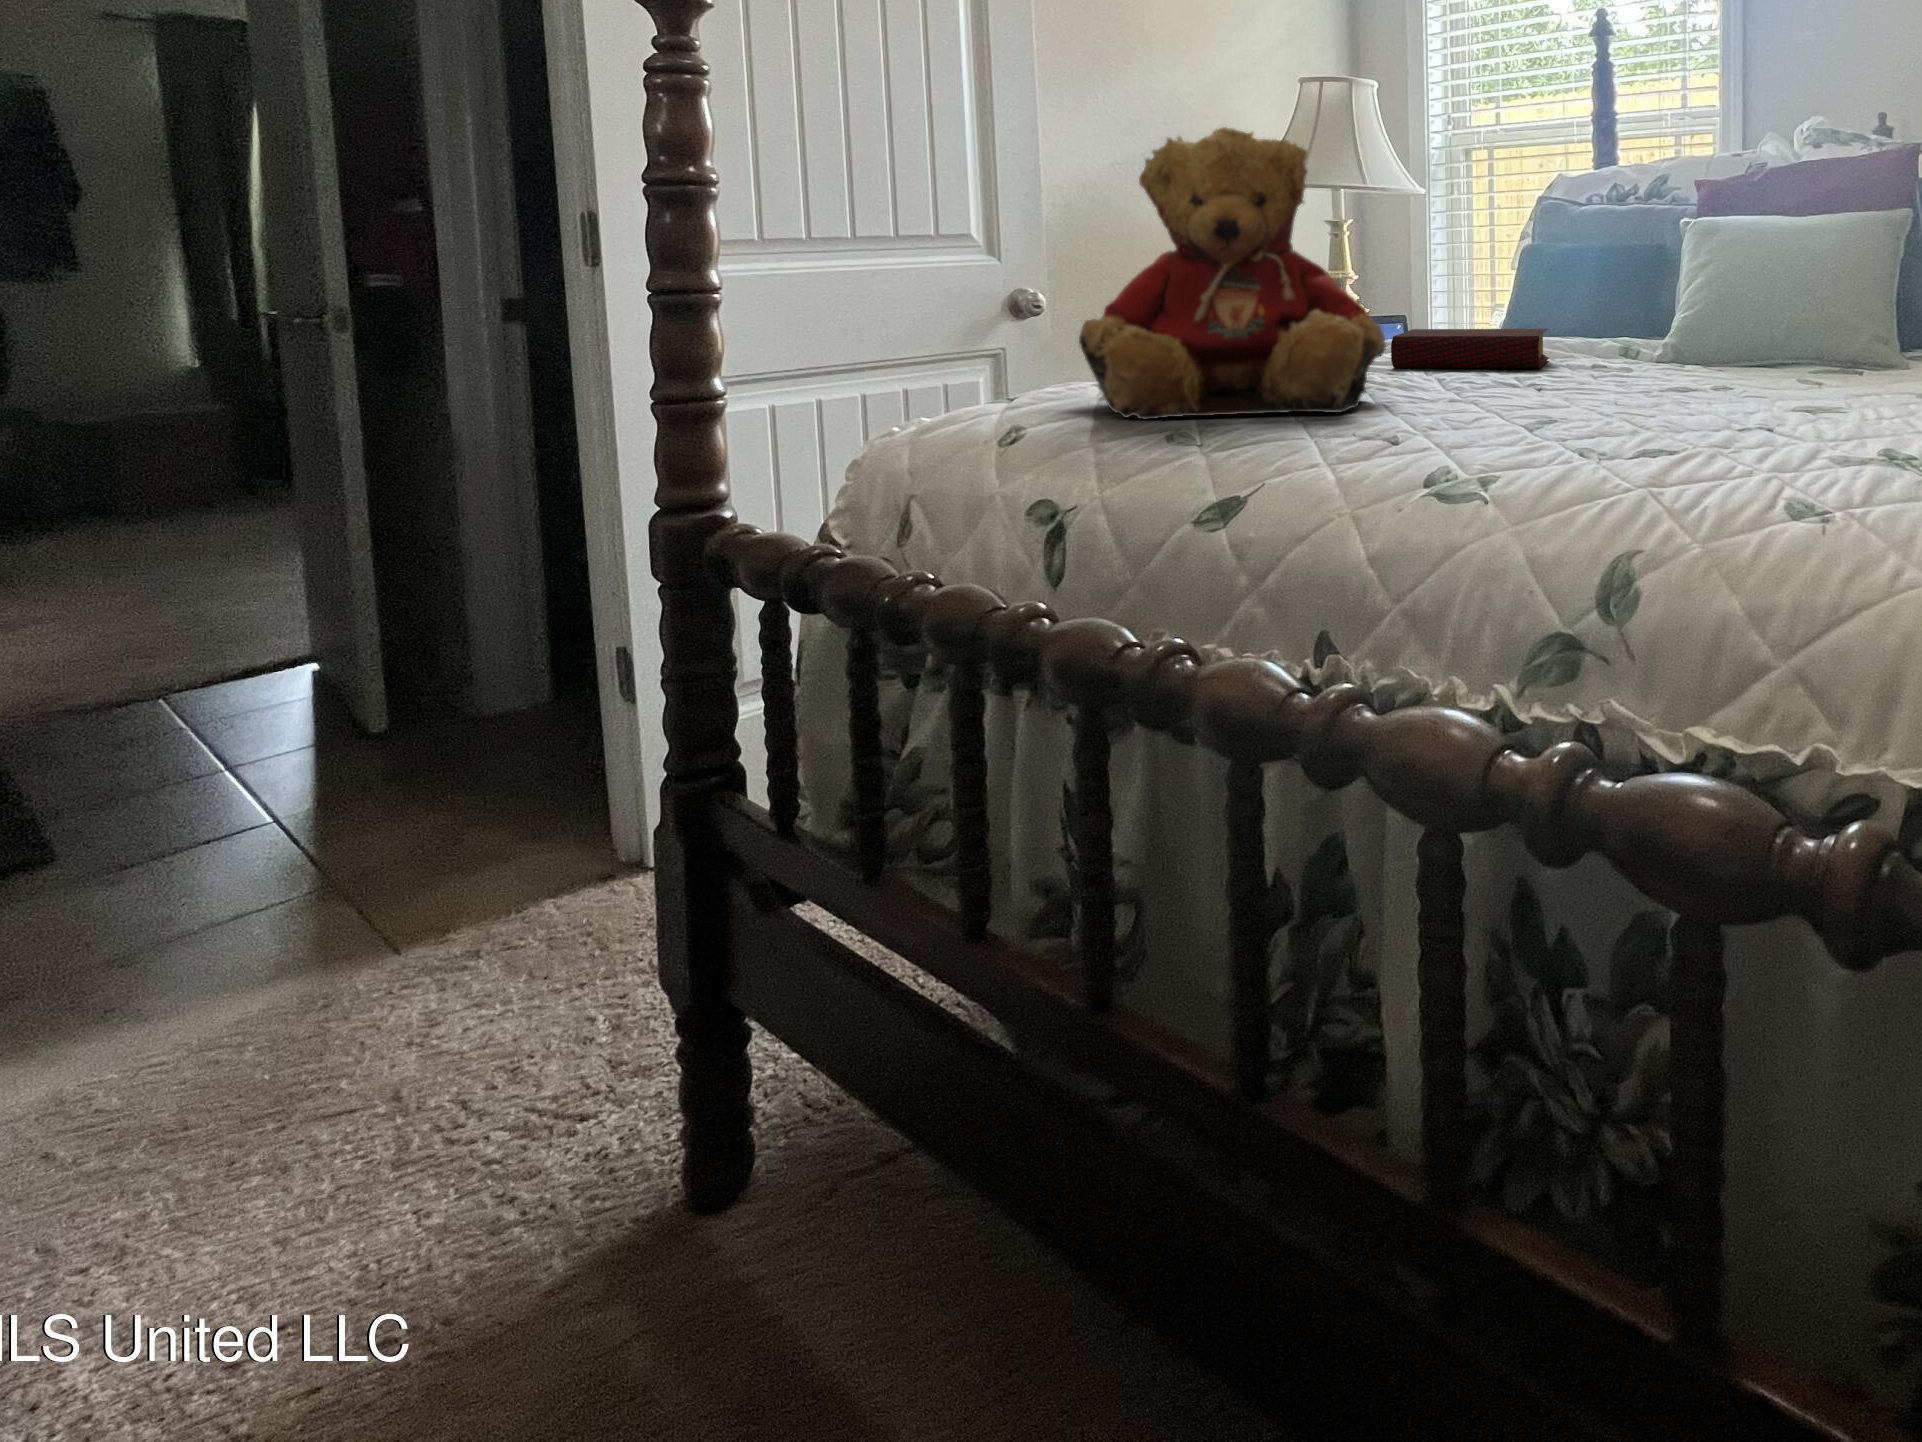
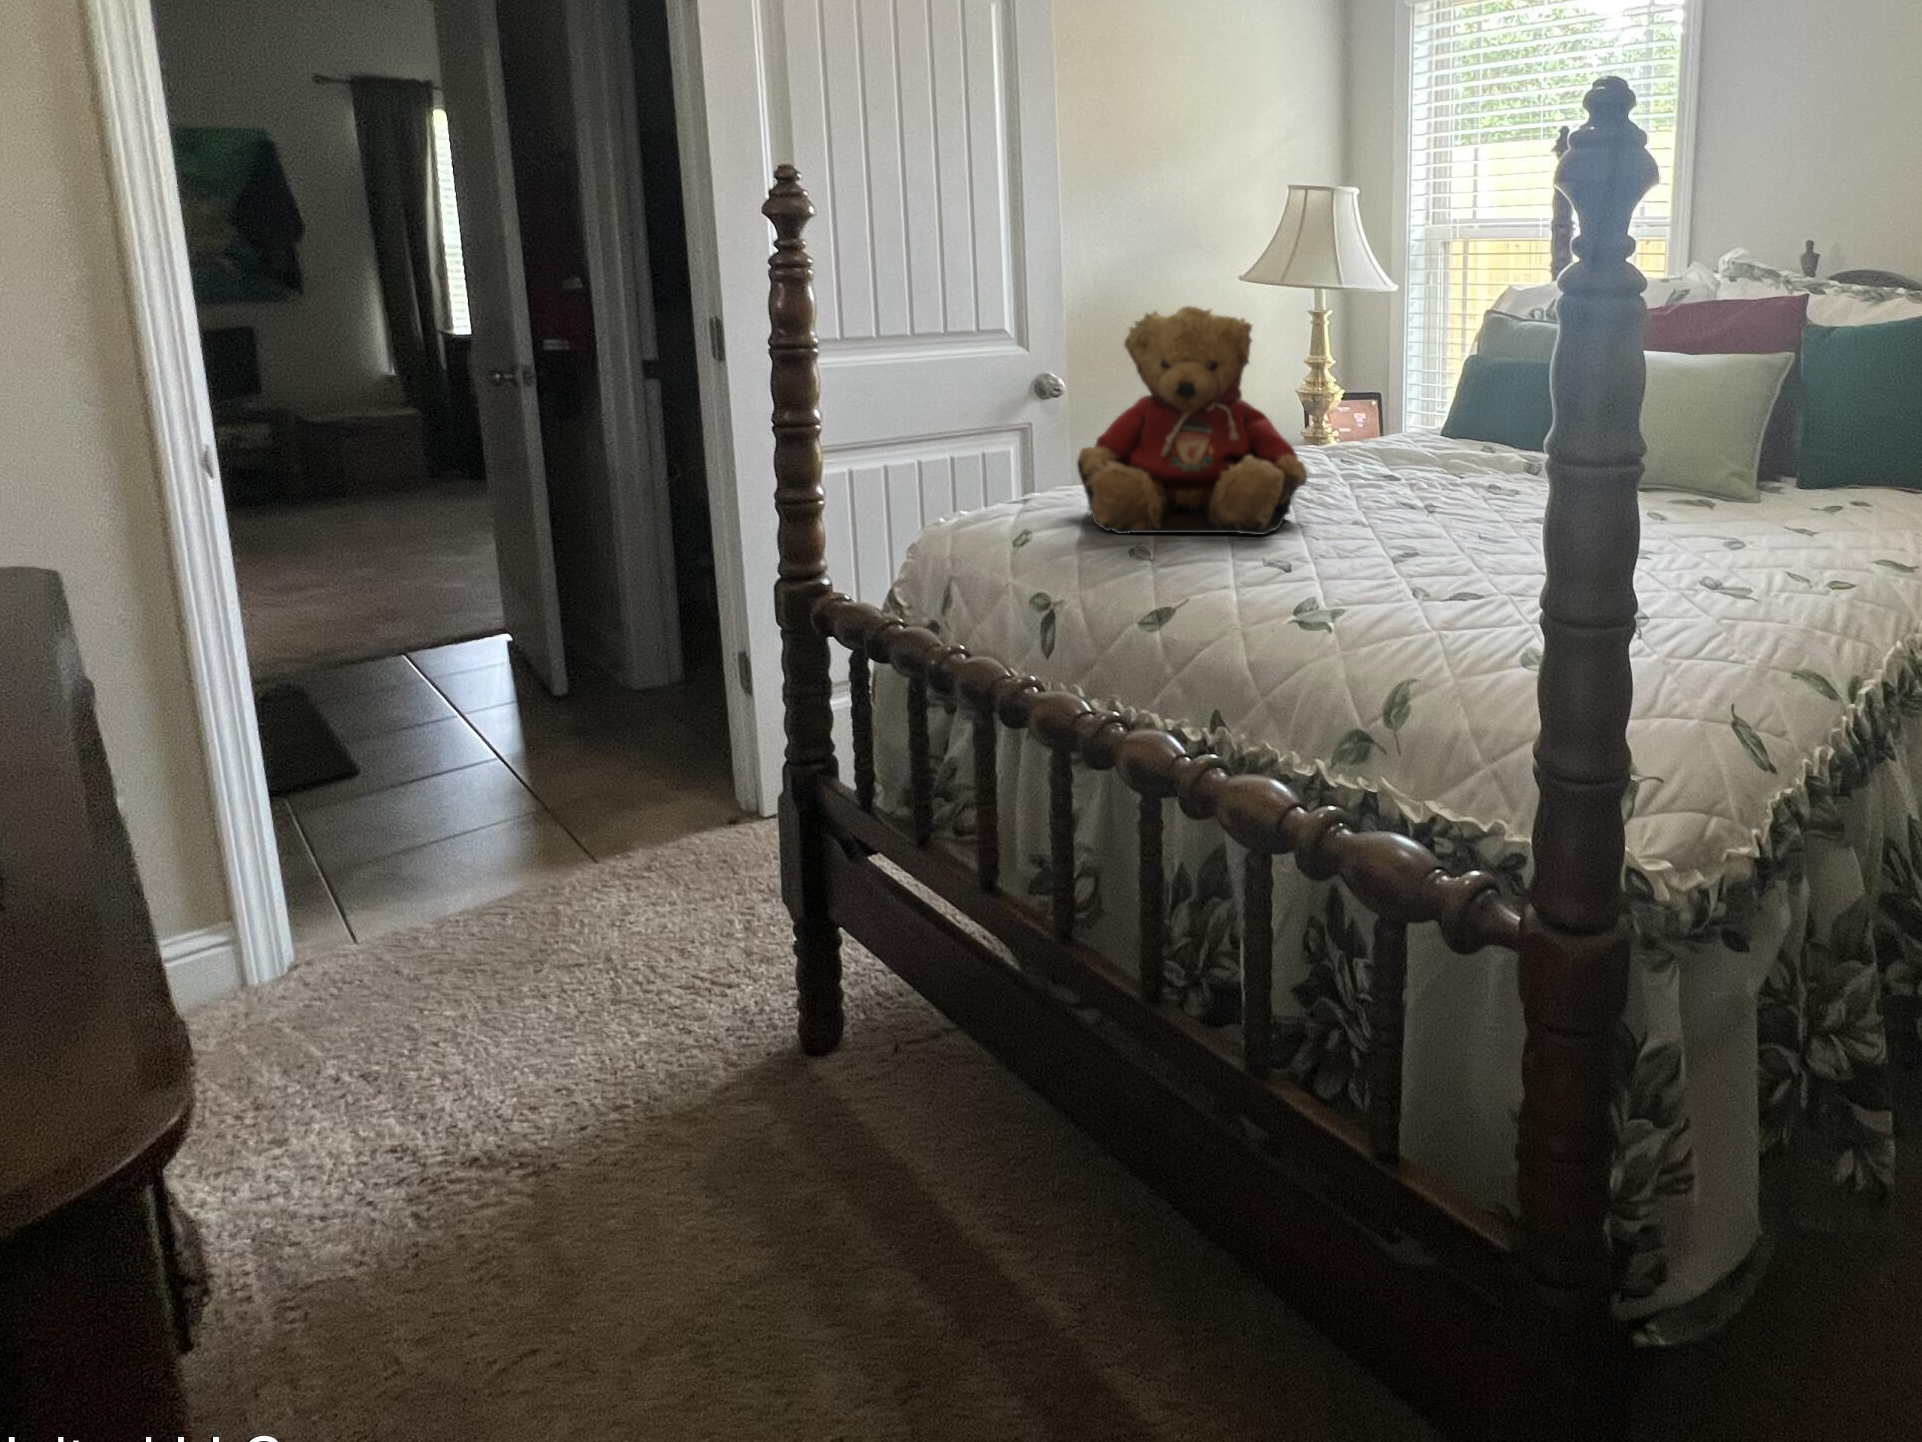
book: present [1391,329,1549,368] -> none [1329,440,1466,484]

